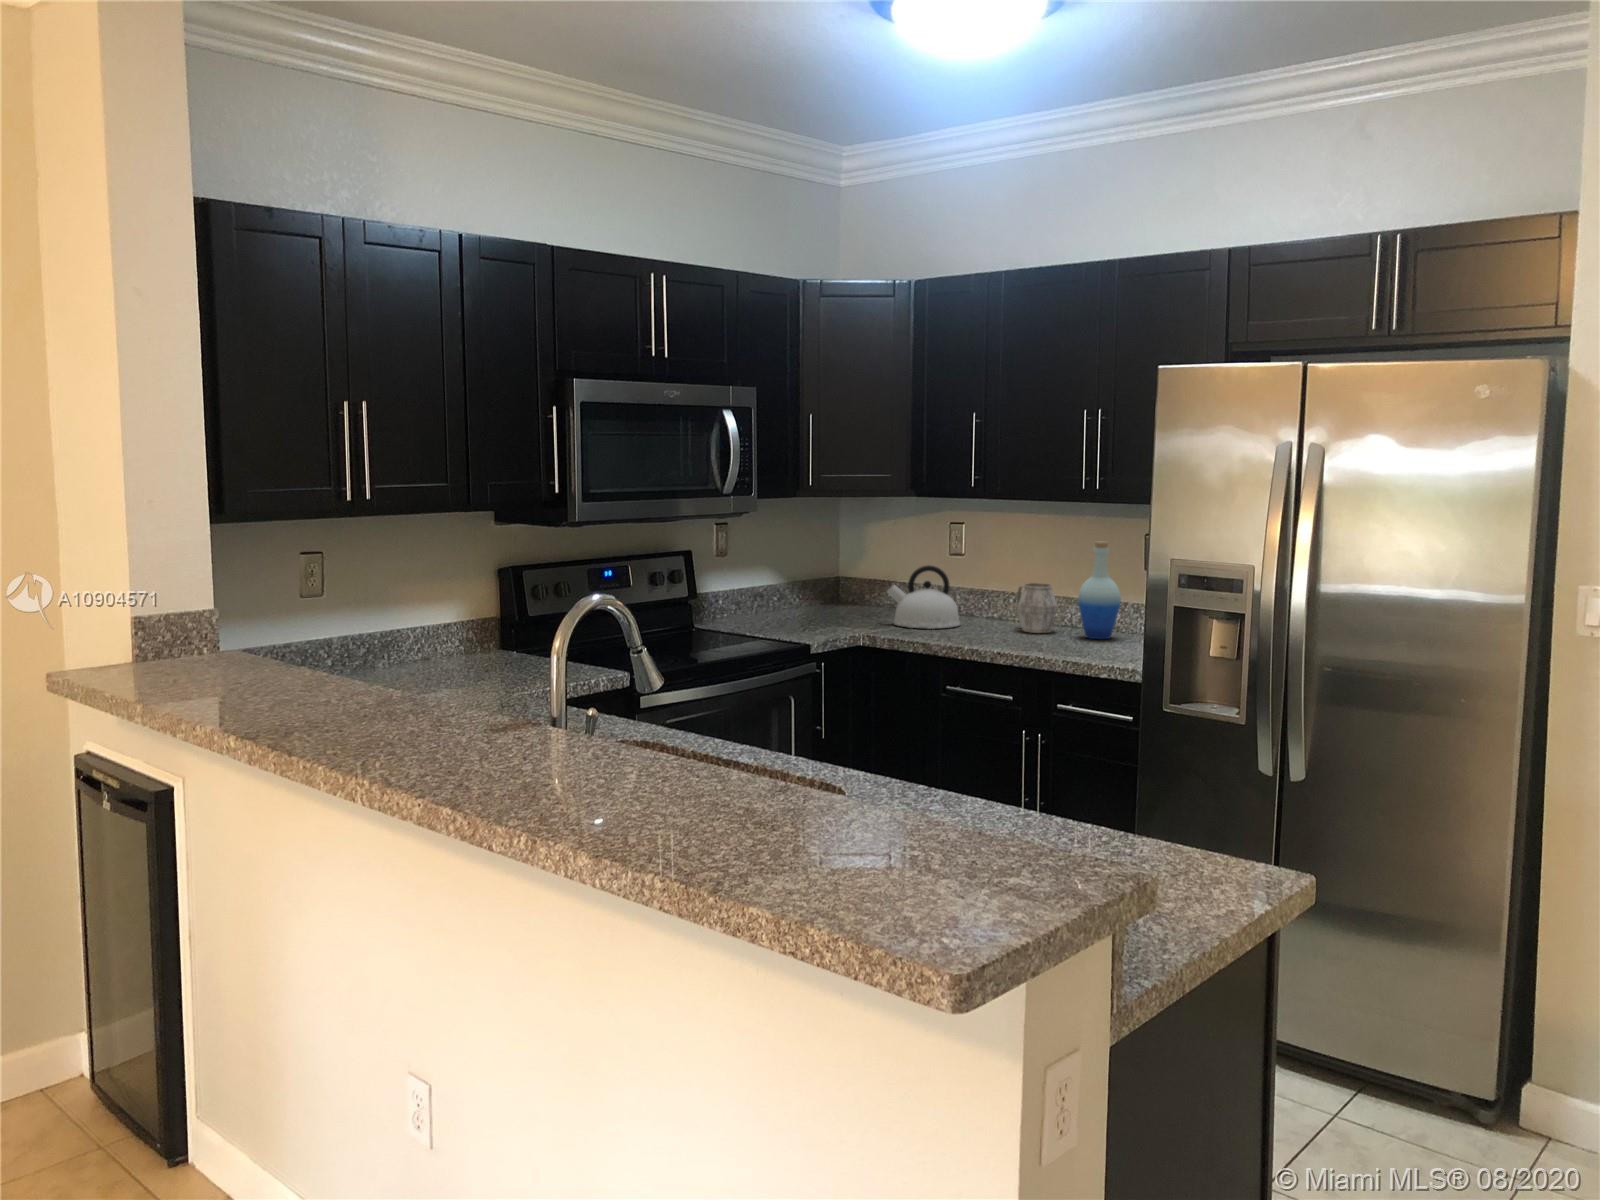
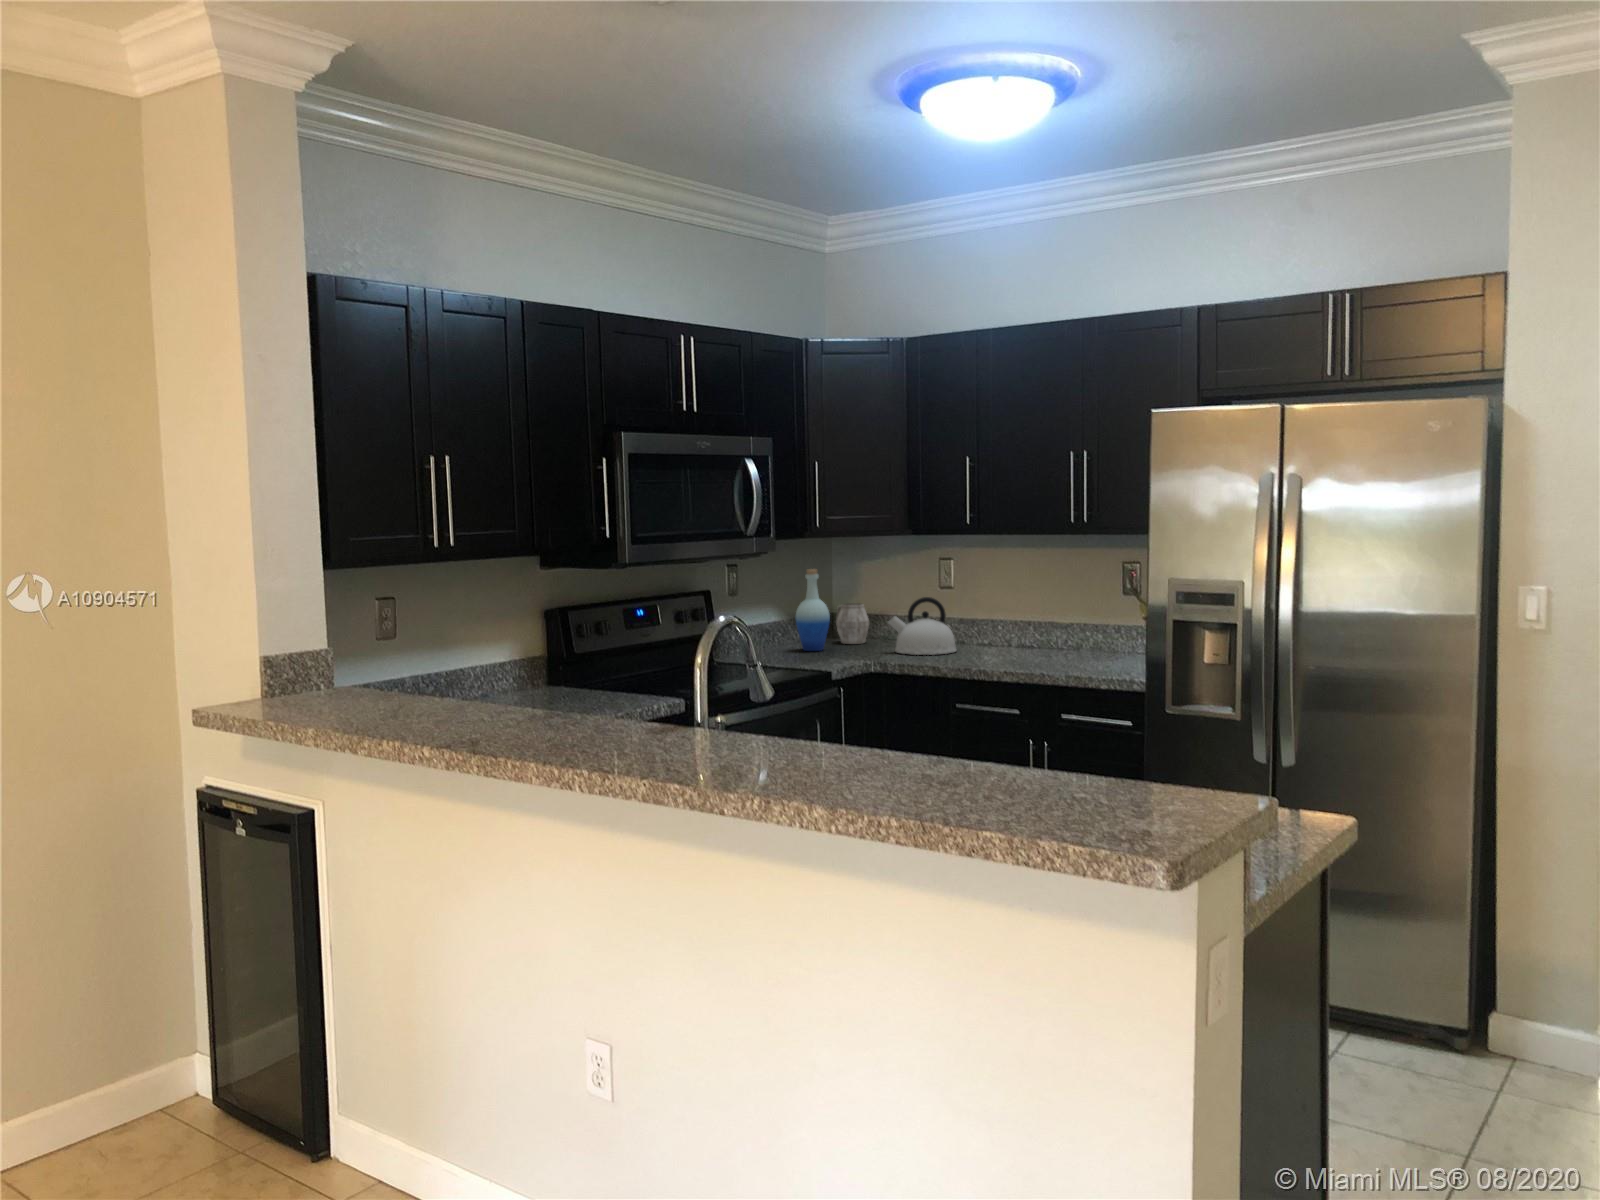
bottle: present [1078,541,1121,639] -> present [796,569,830,651]
mug: present [1016,583,1058,633] -> present [837,603,869,644]

